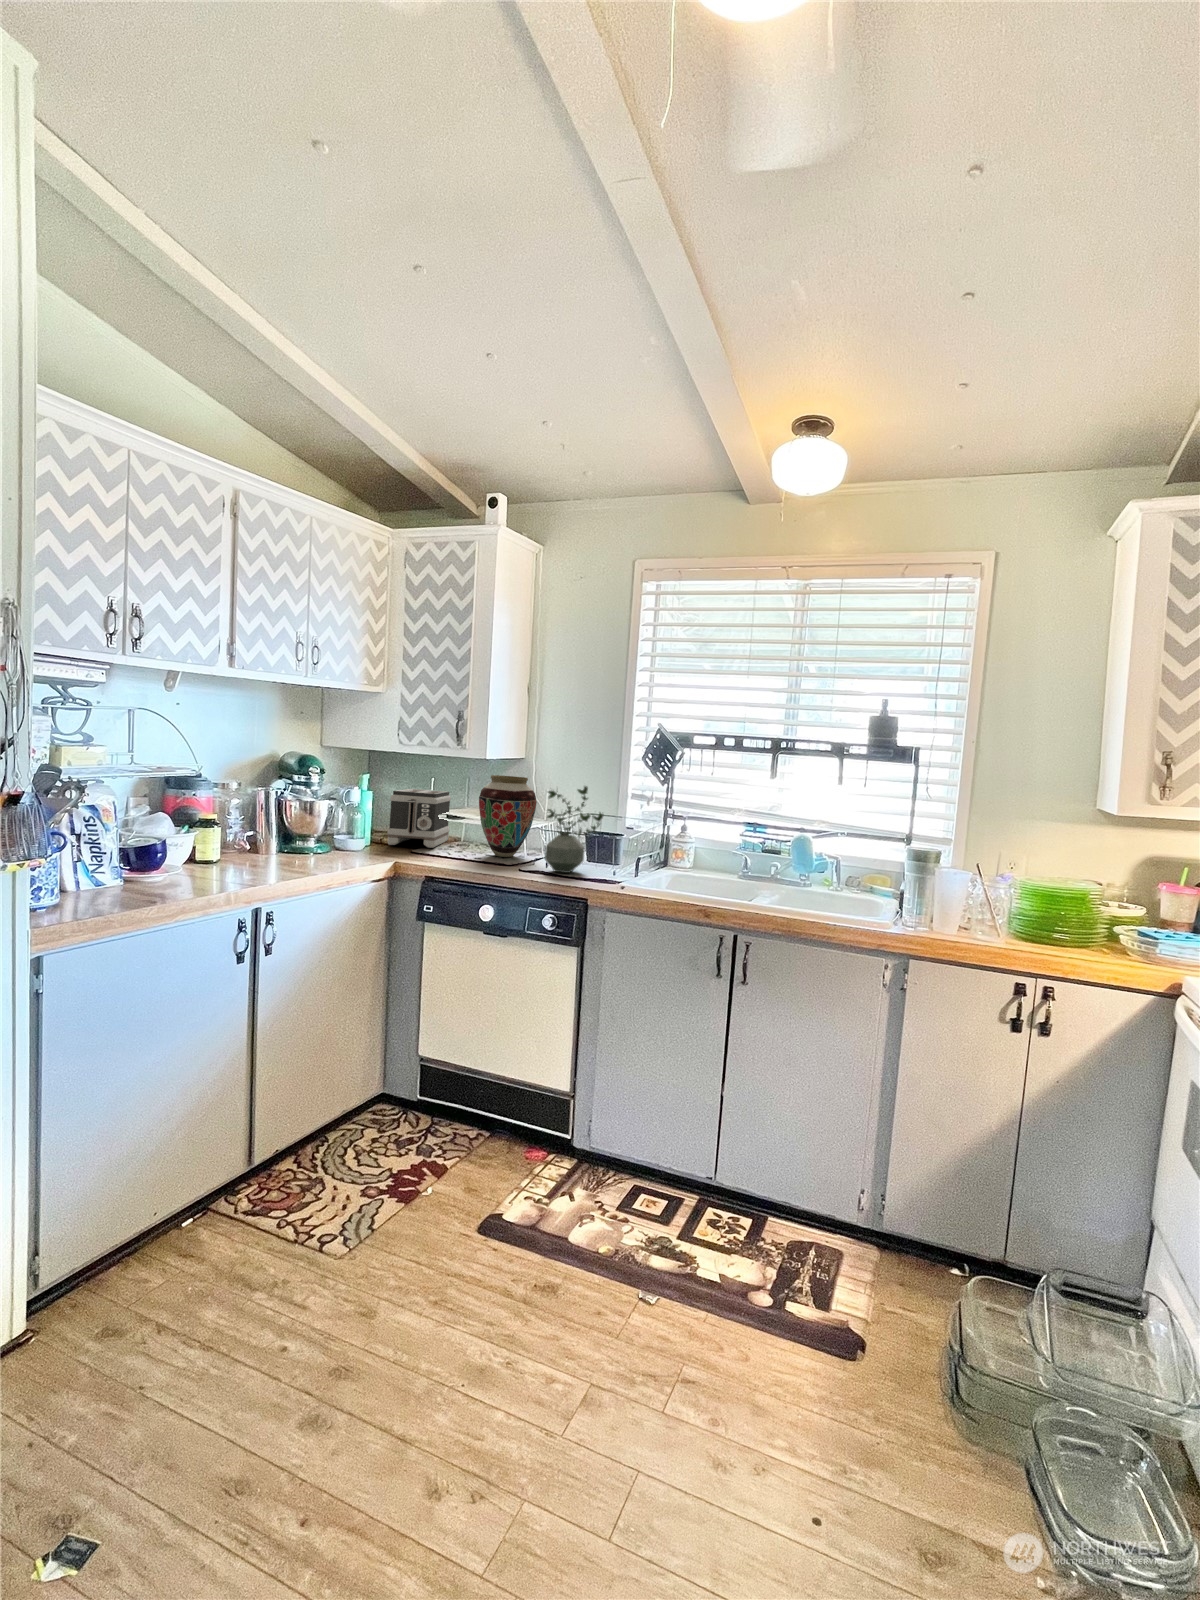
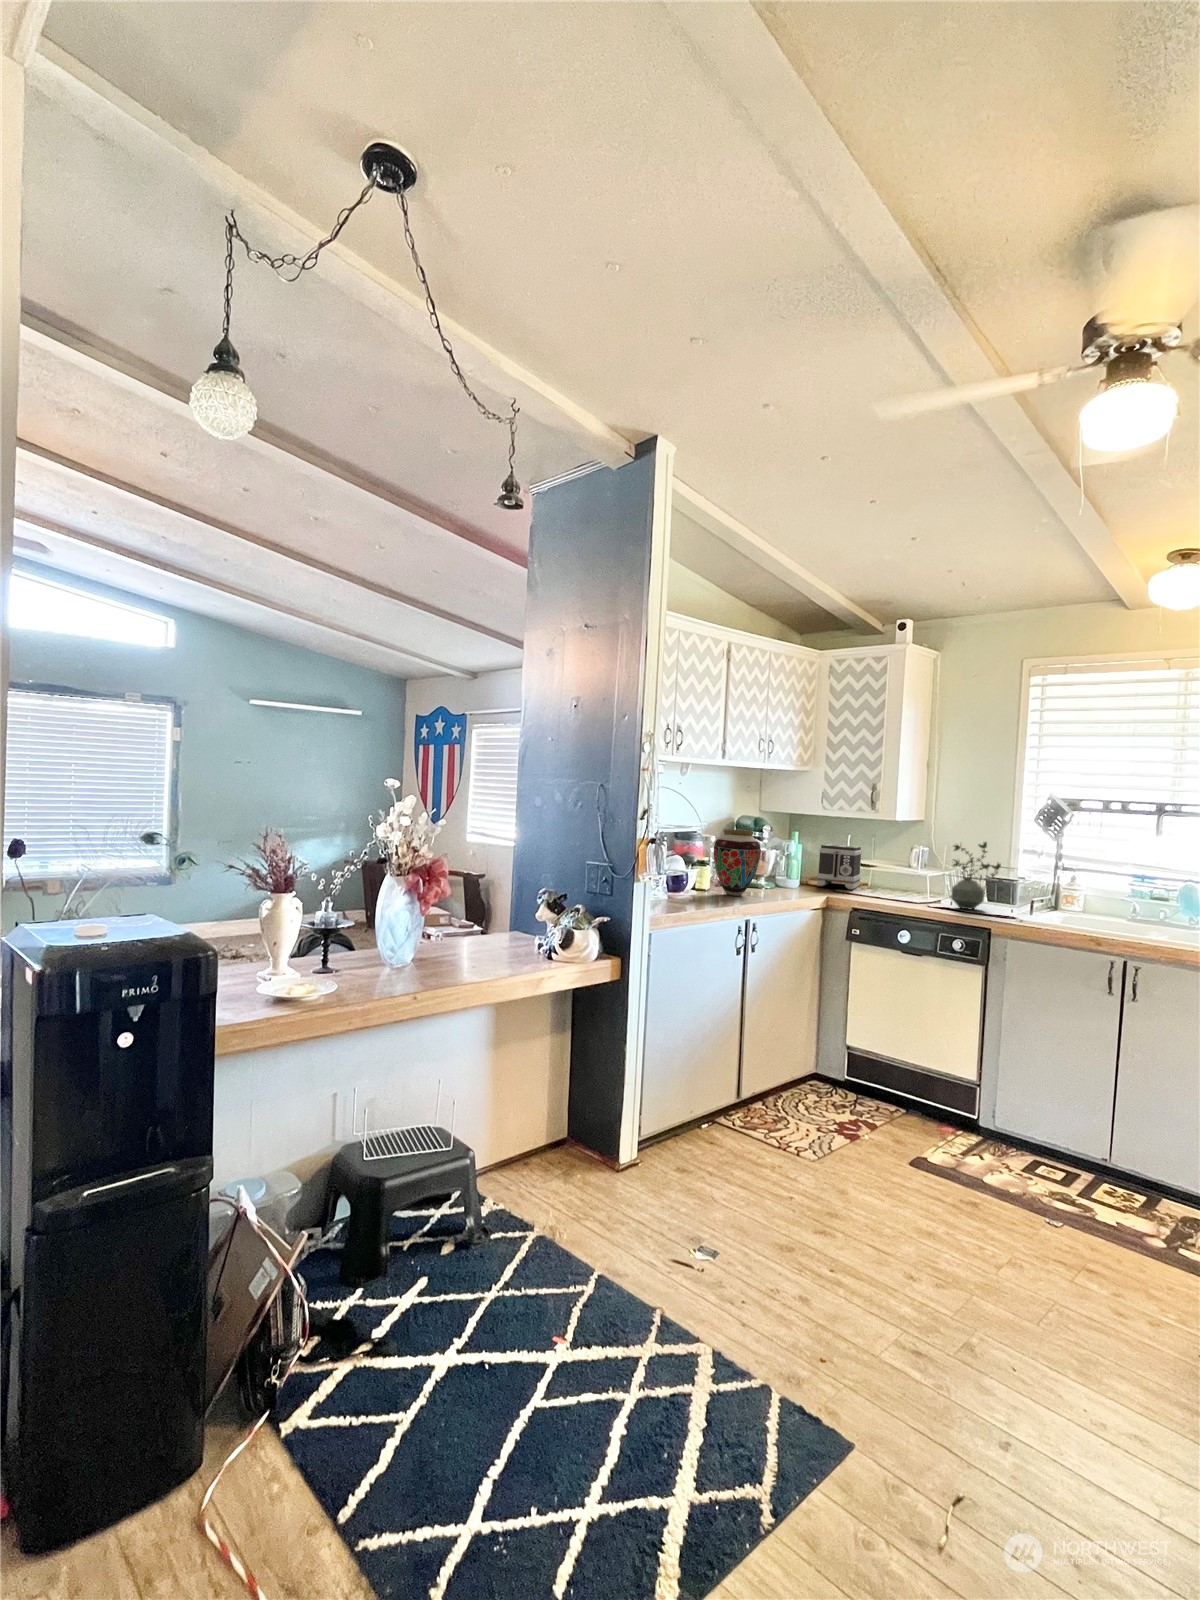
vase: present [479,775,537,857] -> present [714,829,761,896]

